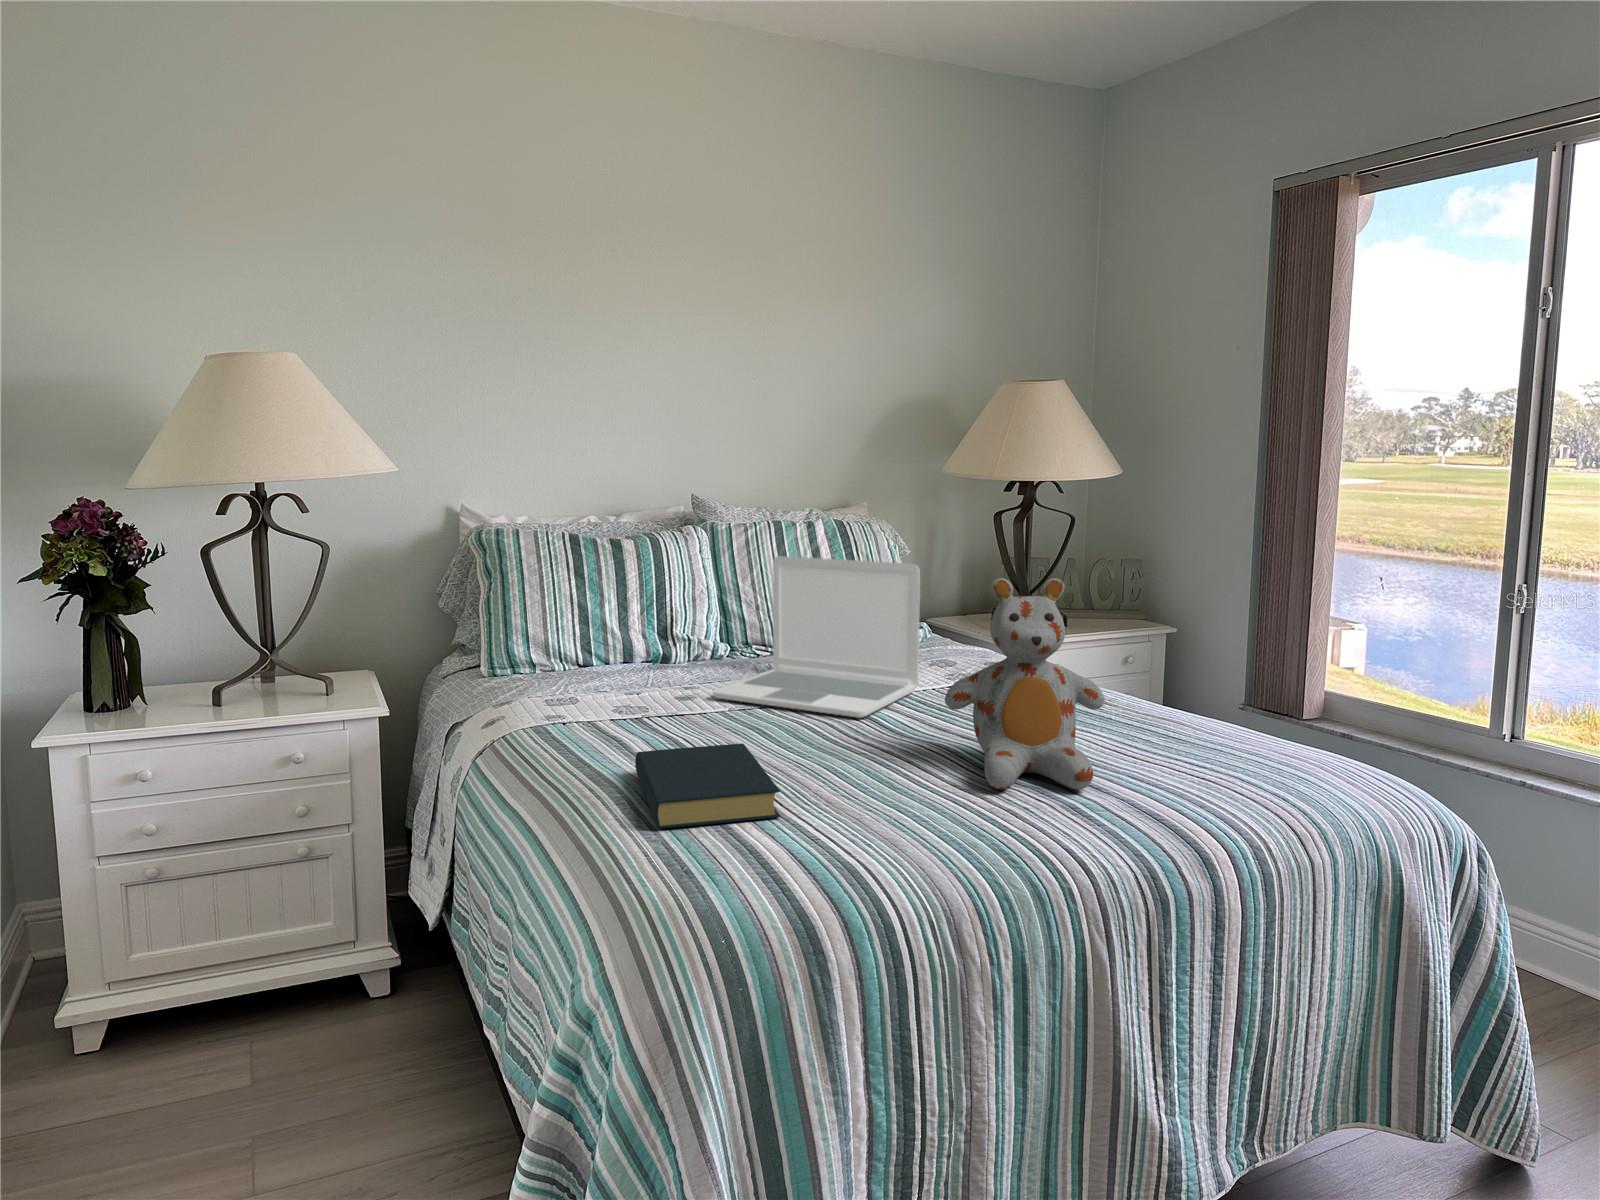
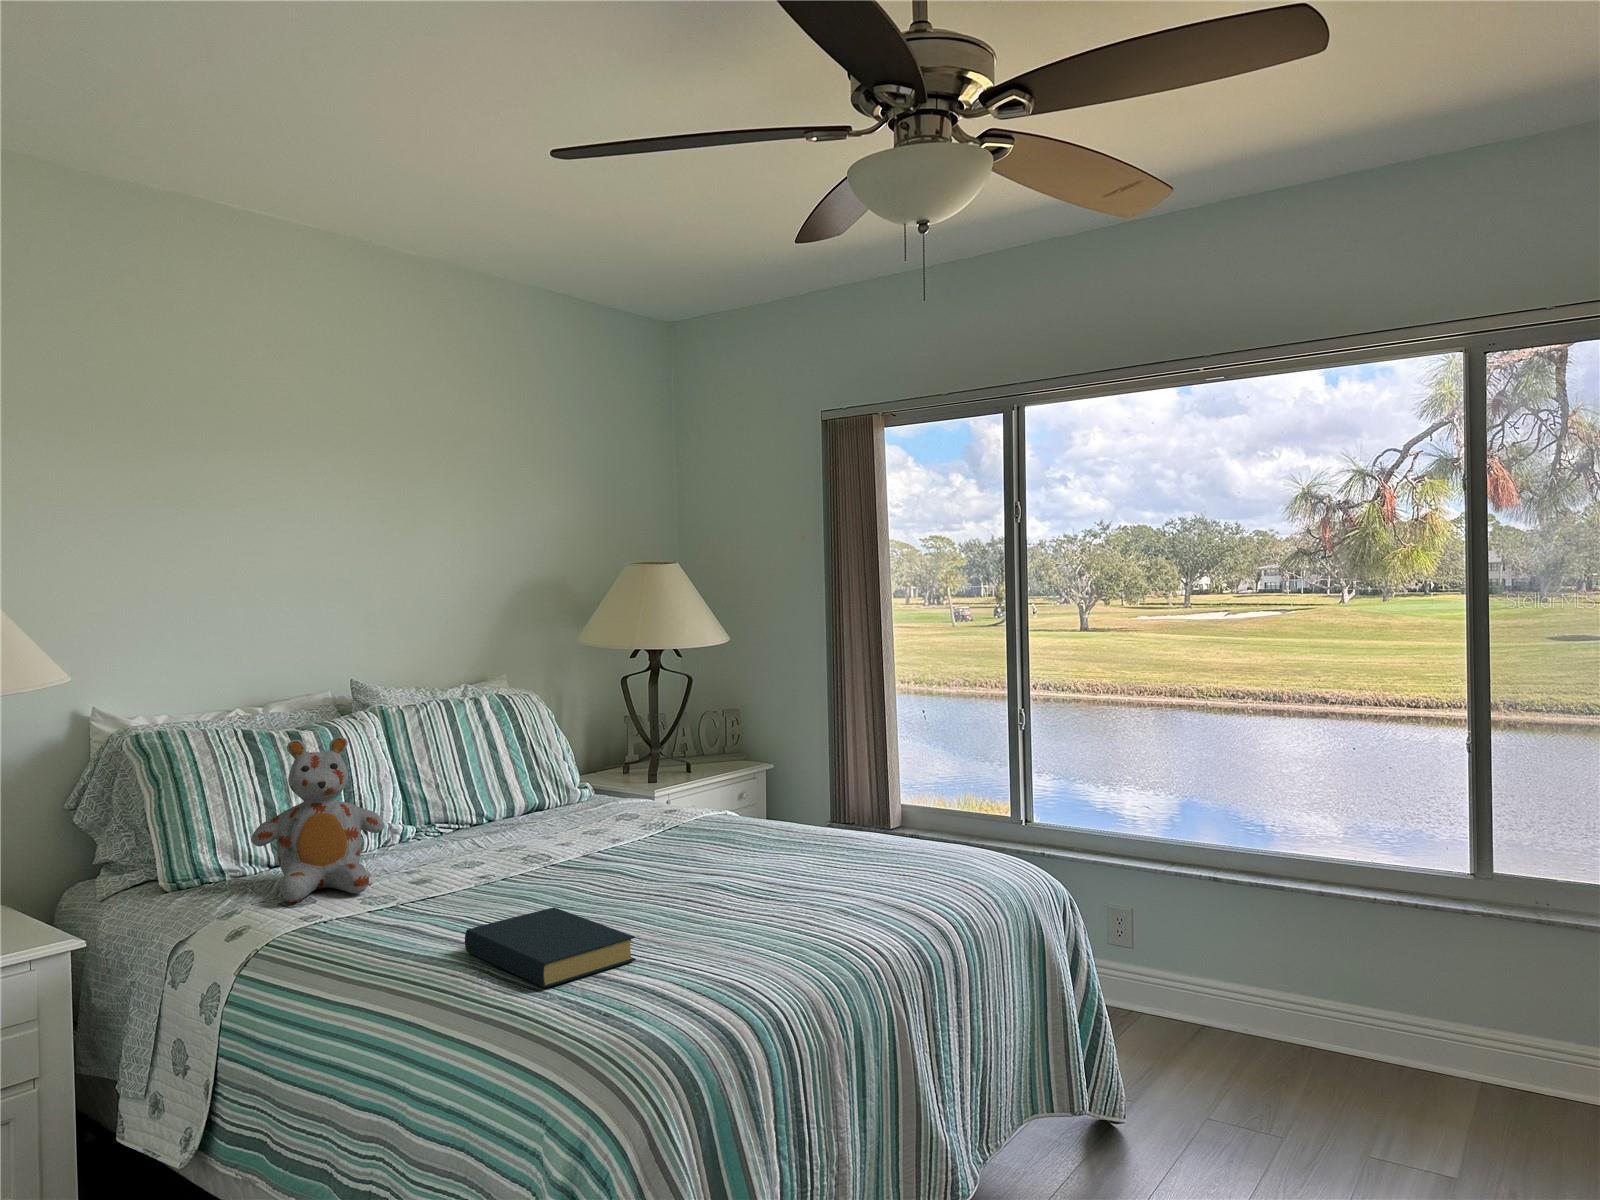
laptop: present [713,556,920,718] -> none [452,733,633,877]
stuffed bear: present [945,578,1105,789] -> present [251,737,384,902]

